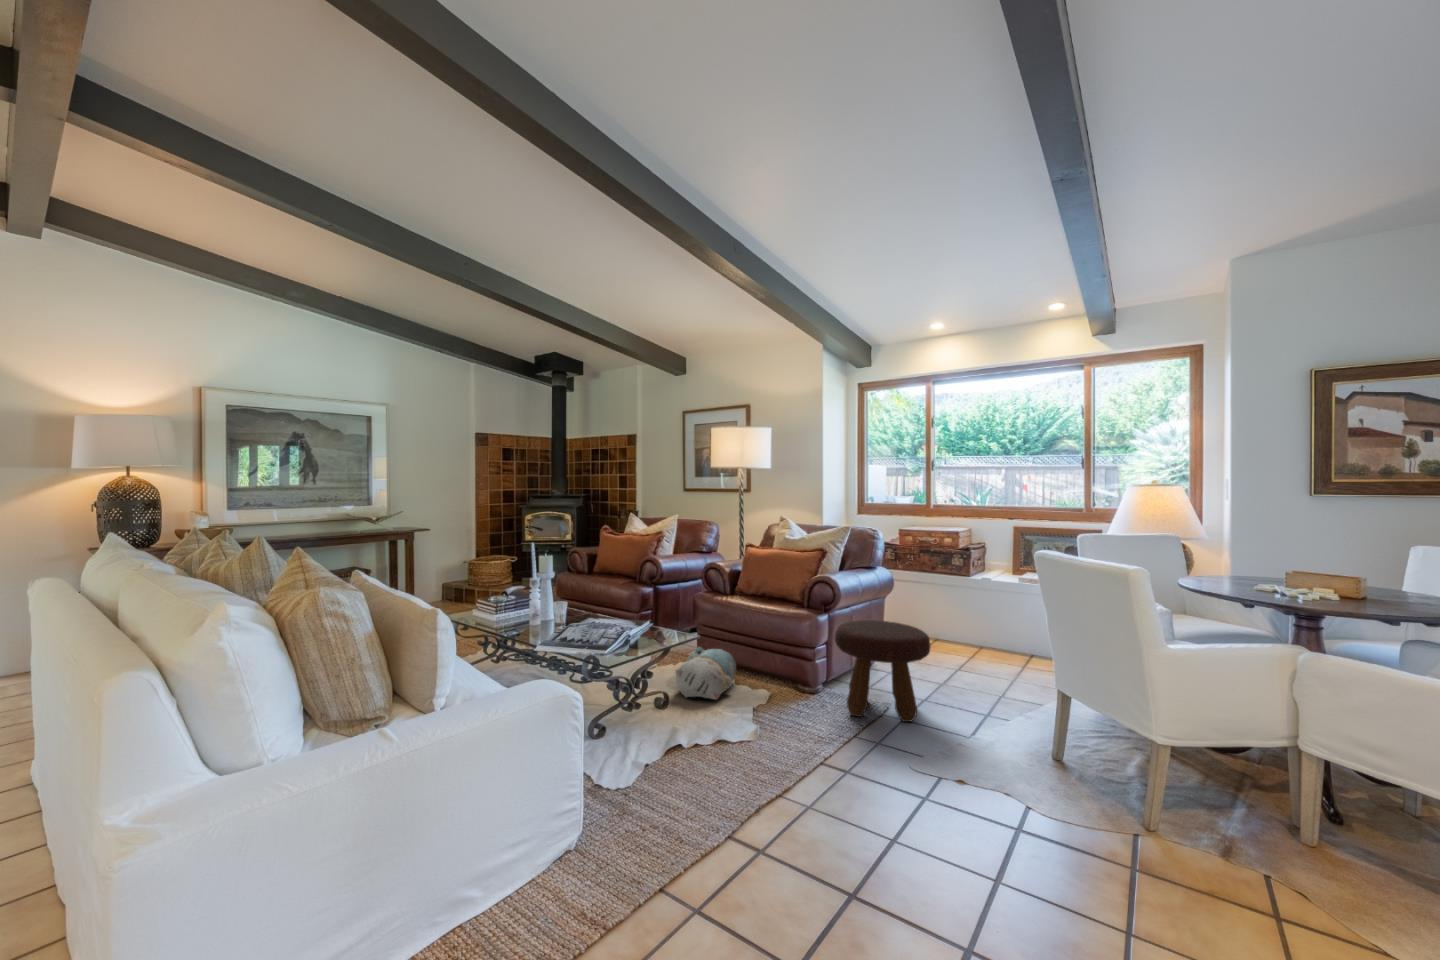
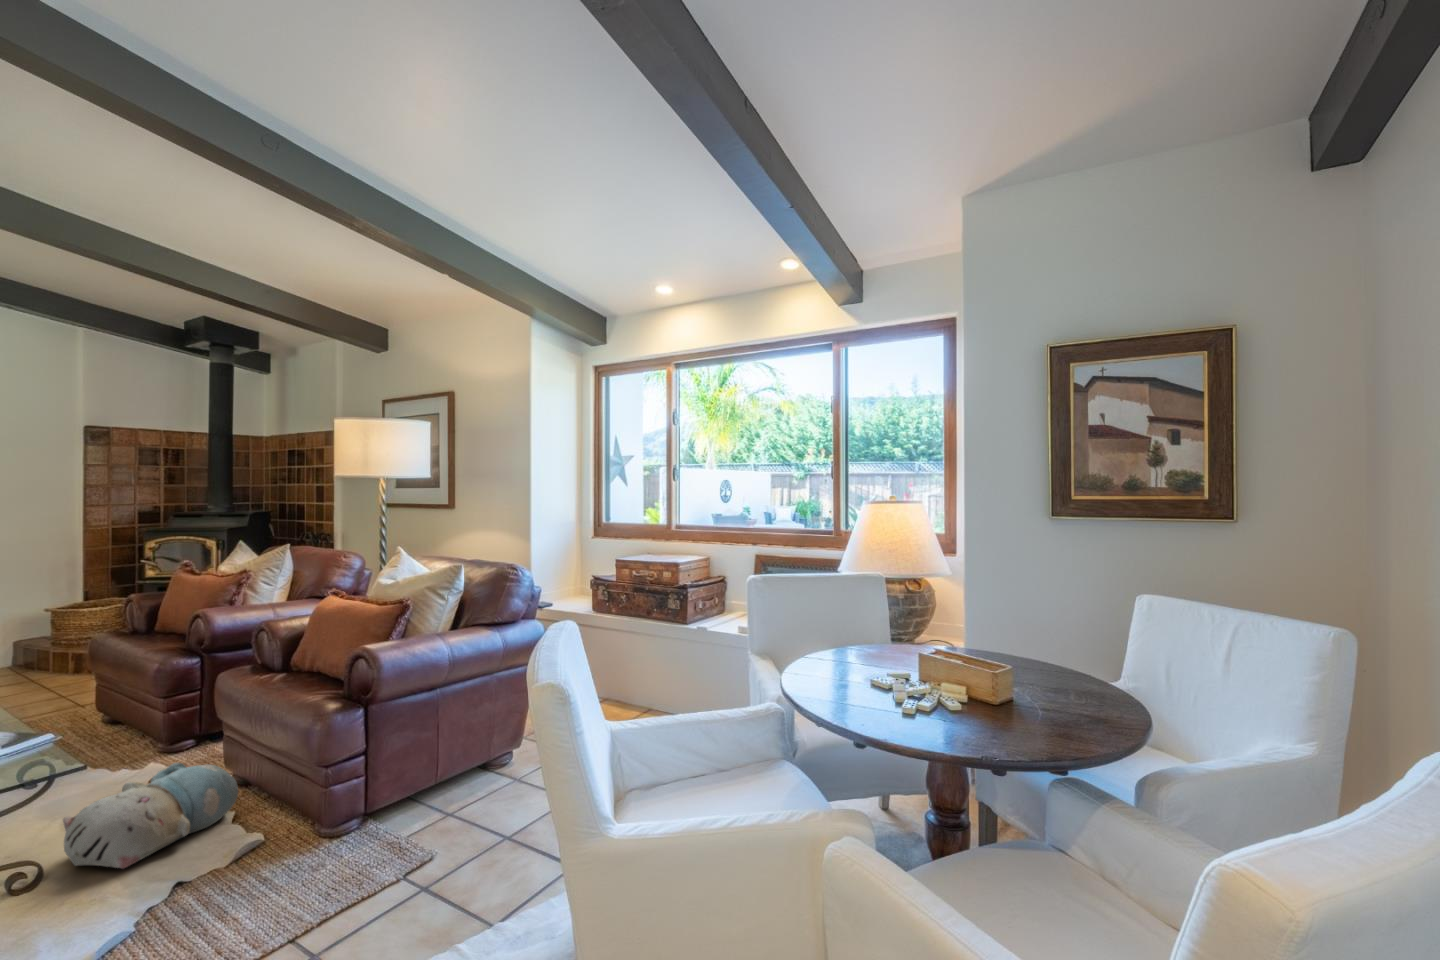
footstool: present [835,620,931,722] -> none [328,714,493,894]

